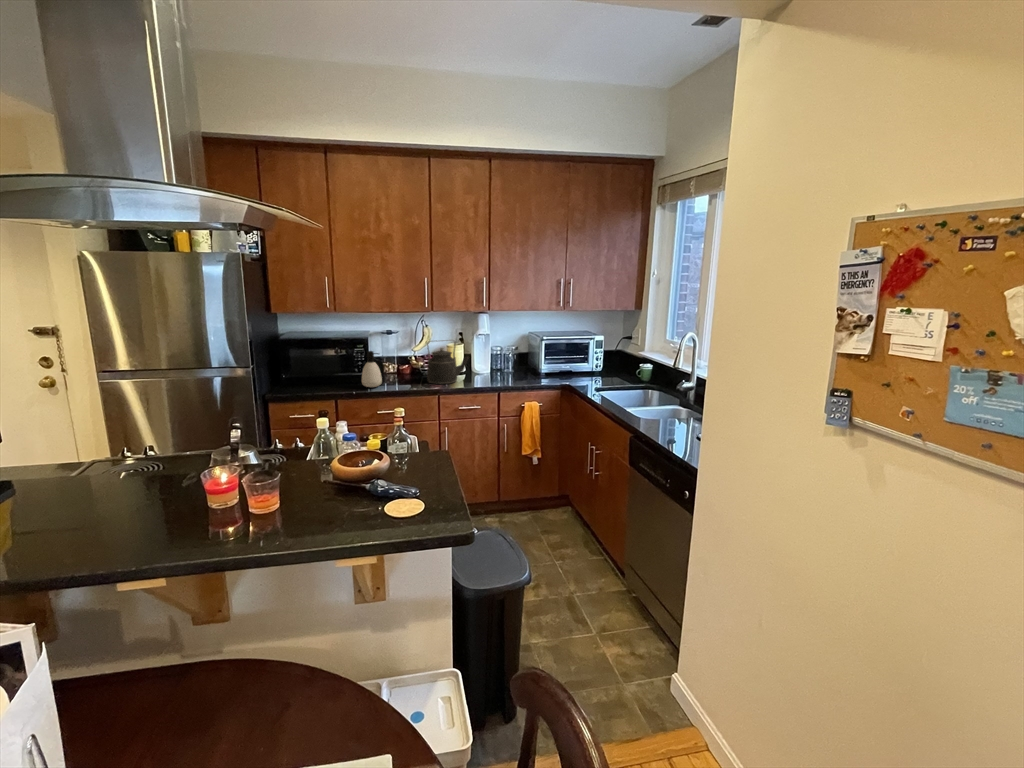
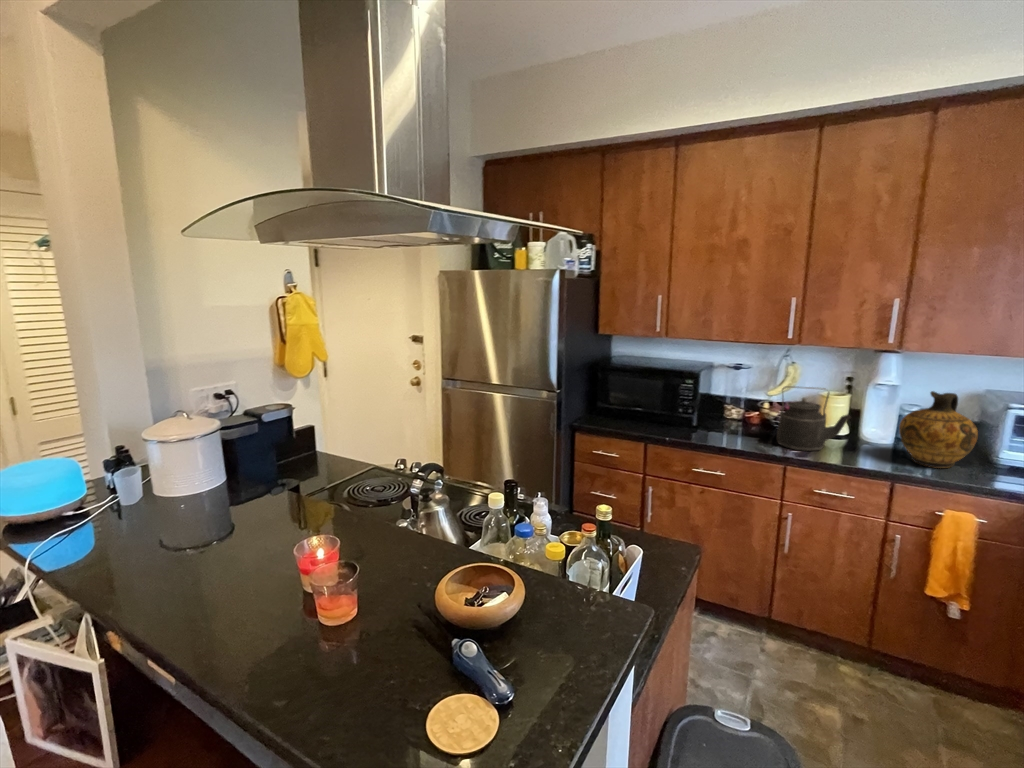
ceramic jug: none [495,334,532,380] -> present [899,391,978,468]
soap dispenser: present [362,351,382,387] -> none [683,390,709,436]

